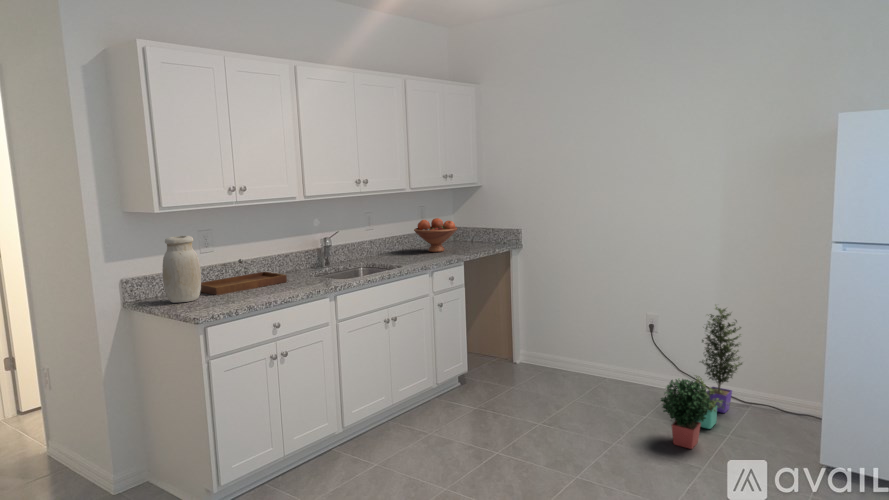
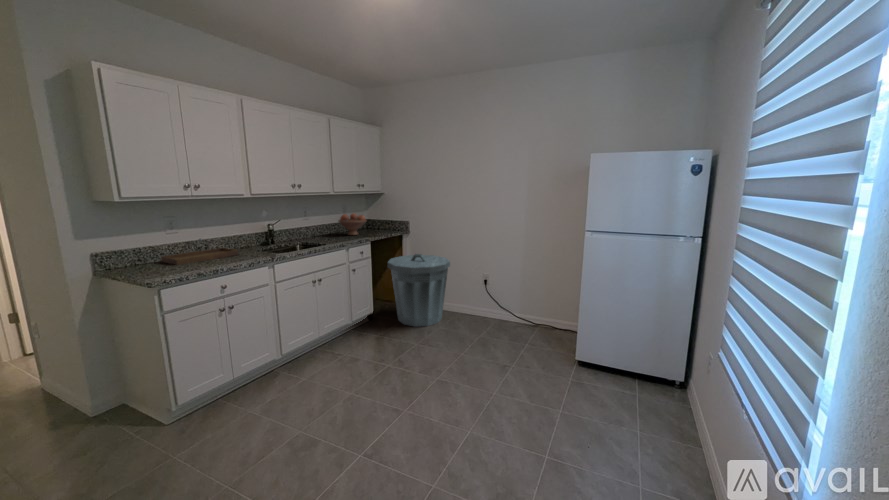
jar: present [162,236,201,303] -> none [126,220,161,271]
trash can: none [490,281,591,397] -> present [388,254,450,327]
potted plant: present [661,305,742,449] -> none [489,268,538,356]

